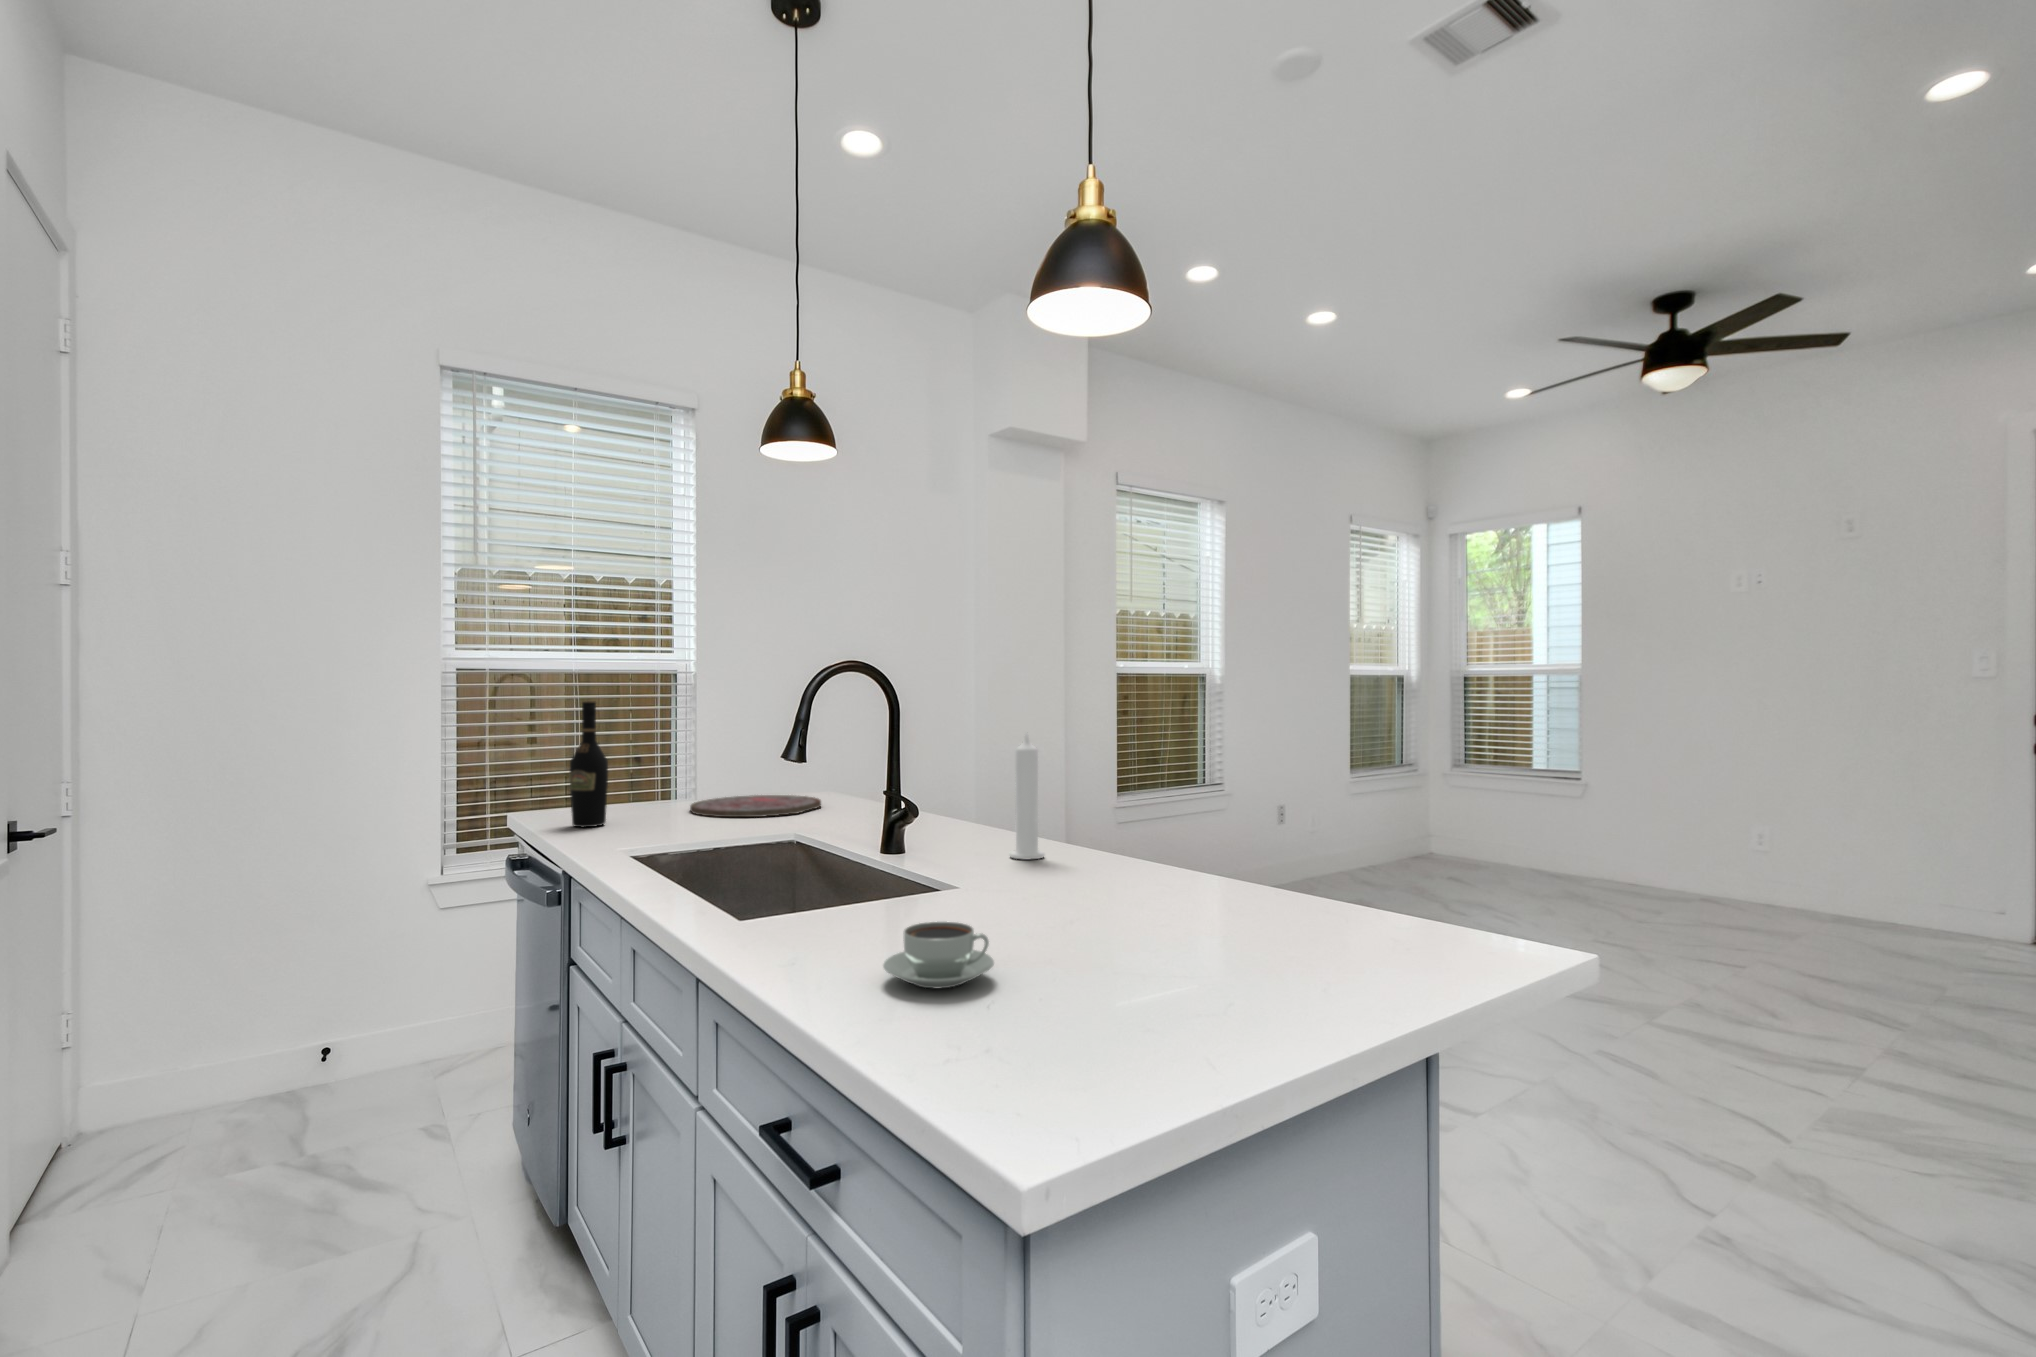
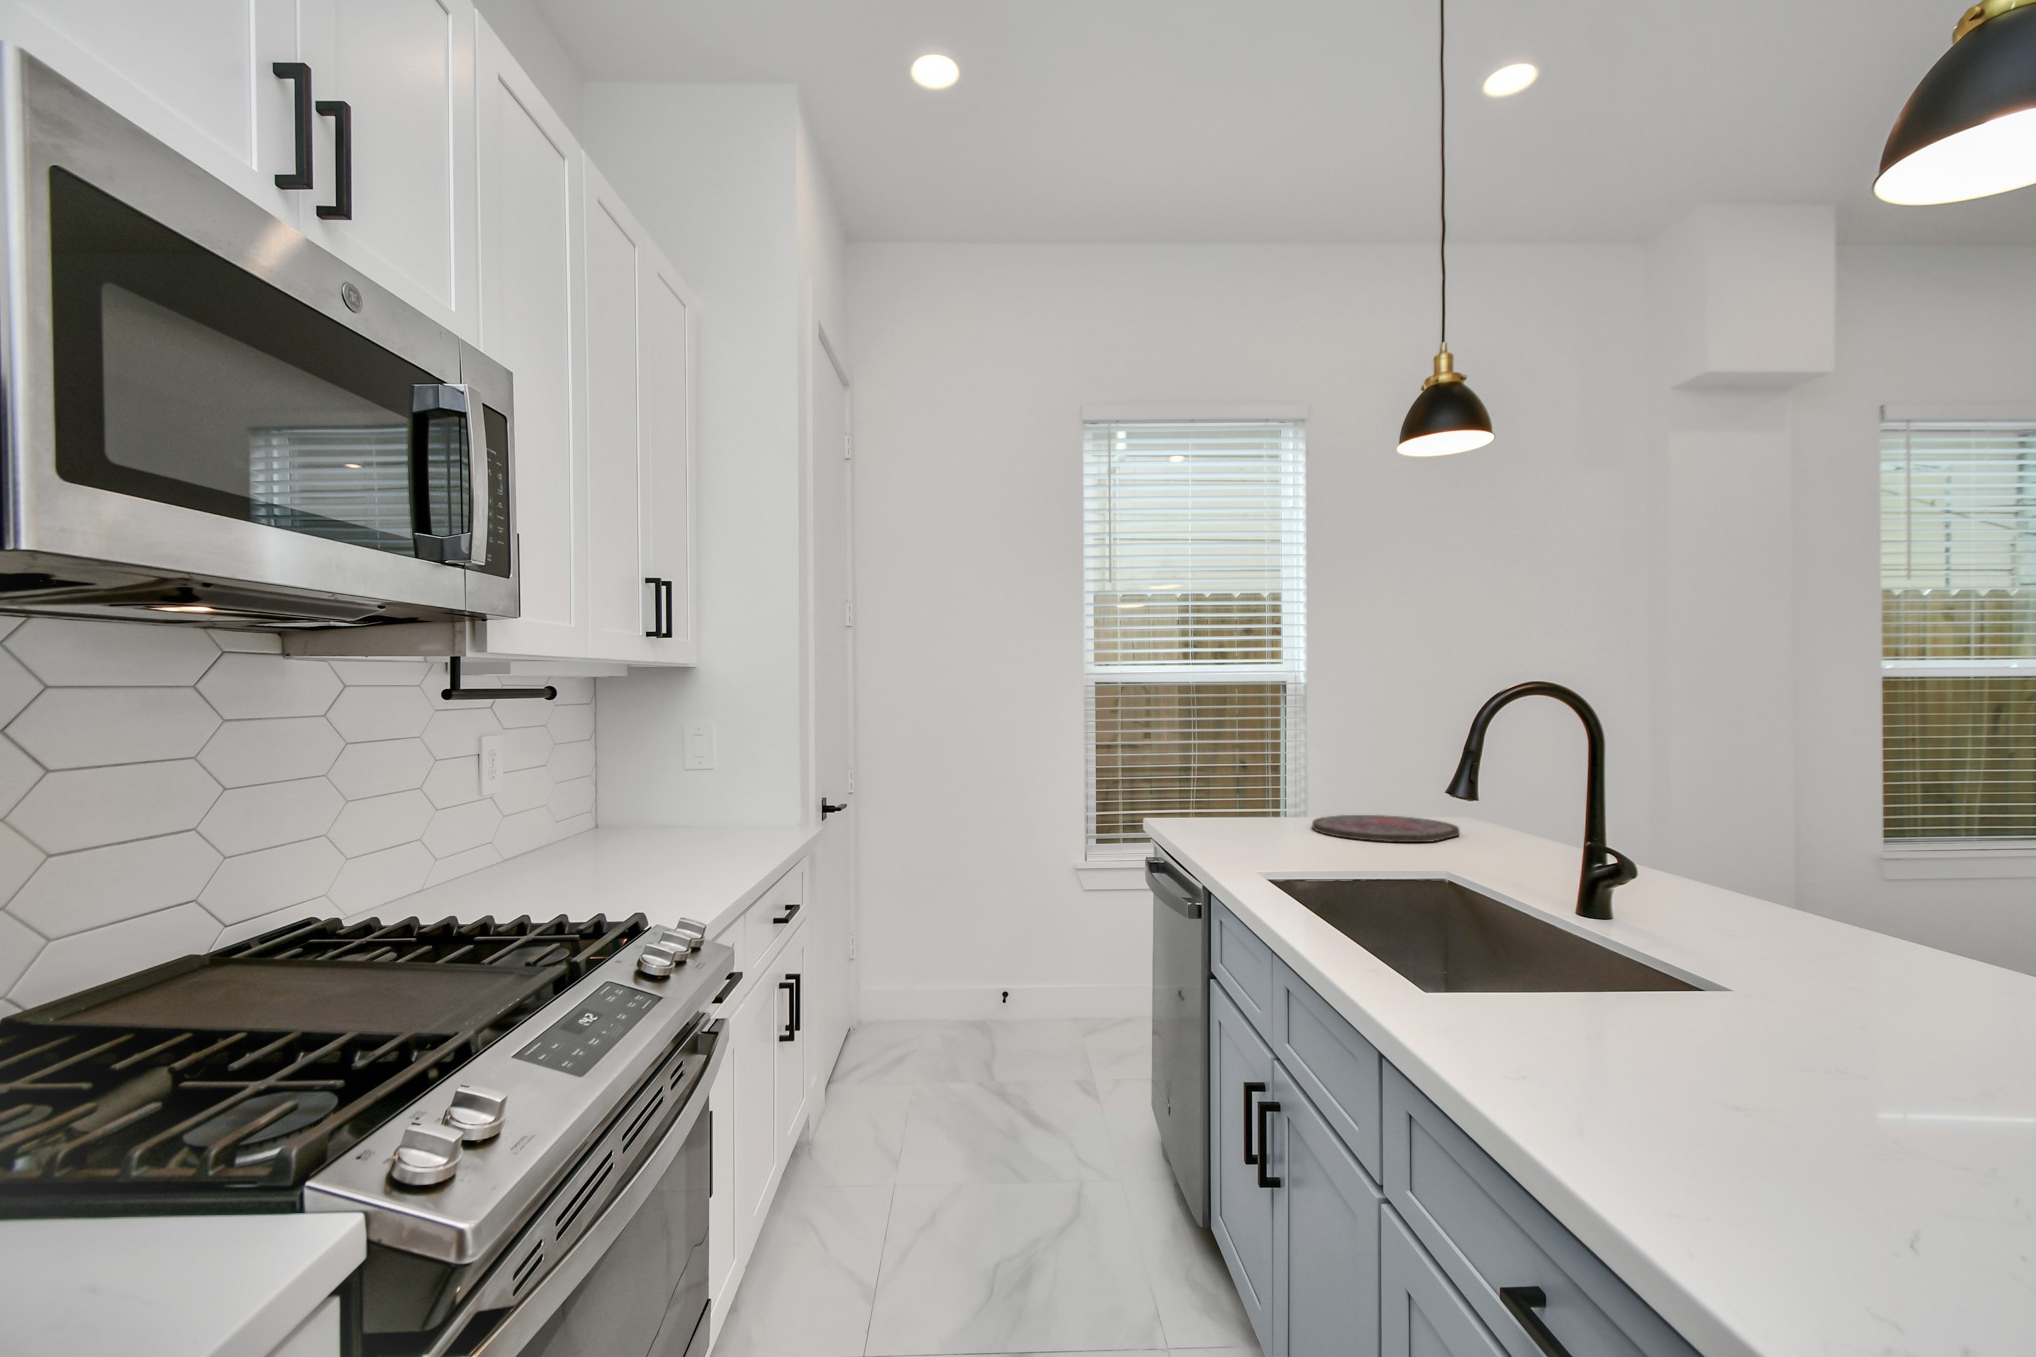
wine bottle: present [569,702,608,827] -> none [1200,716,1235,838]
candle: present [1010,733,1044,859] -> none [1780,770,1846,949]
coffee cup: present [883,921,994,988] -> none [1683,1062,1904,1180]

